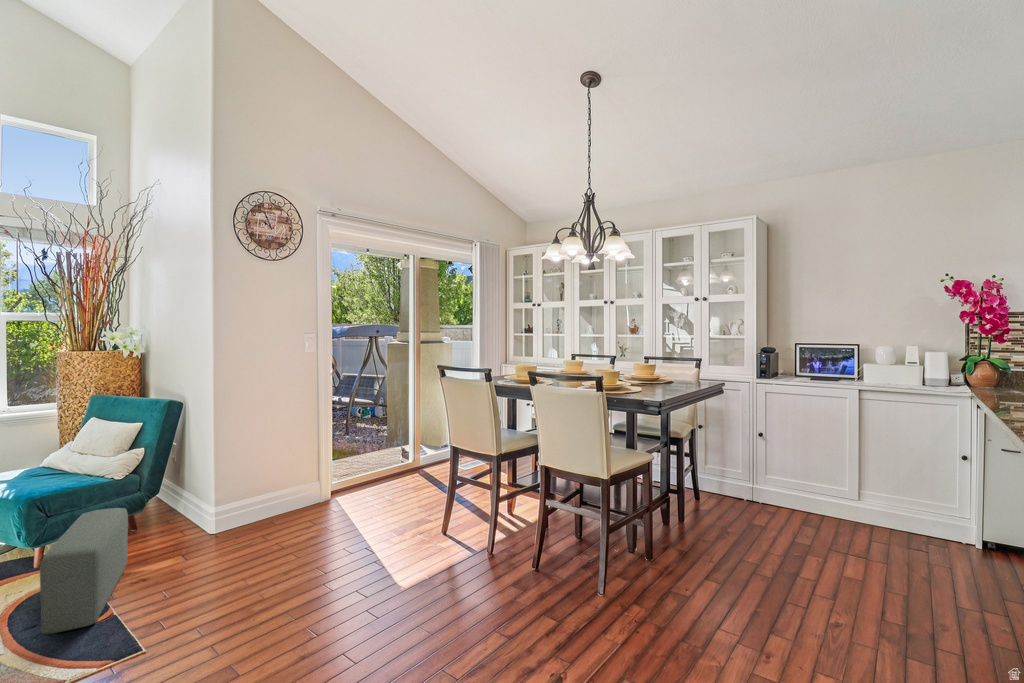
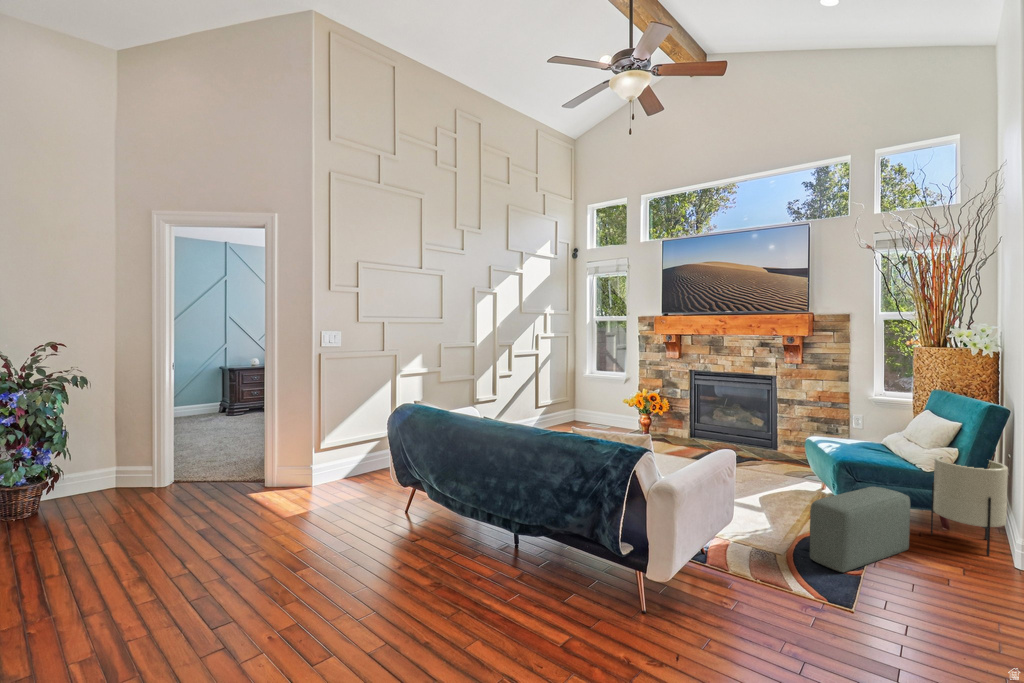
planter: none [129,451,193,542] -> present [931,456,1008,556]

